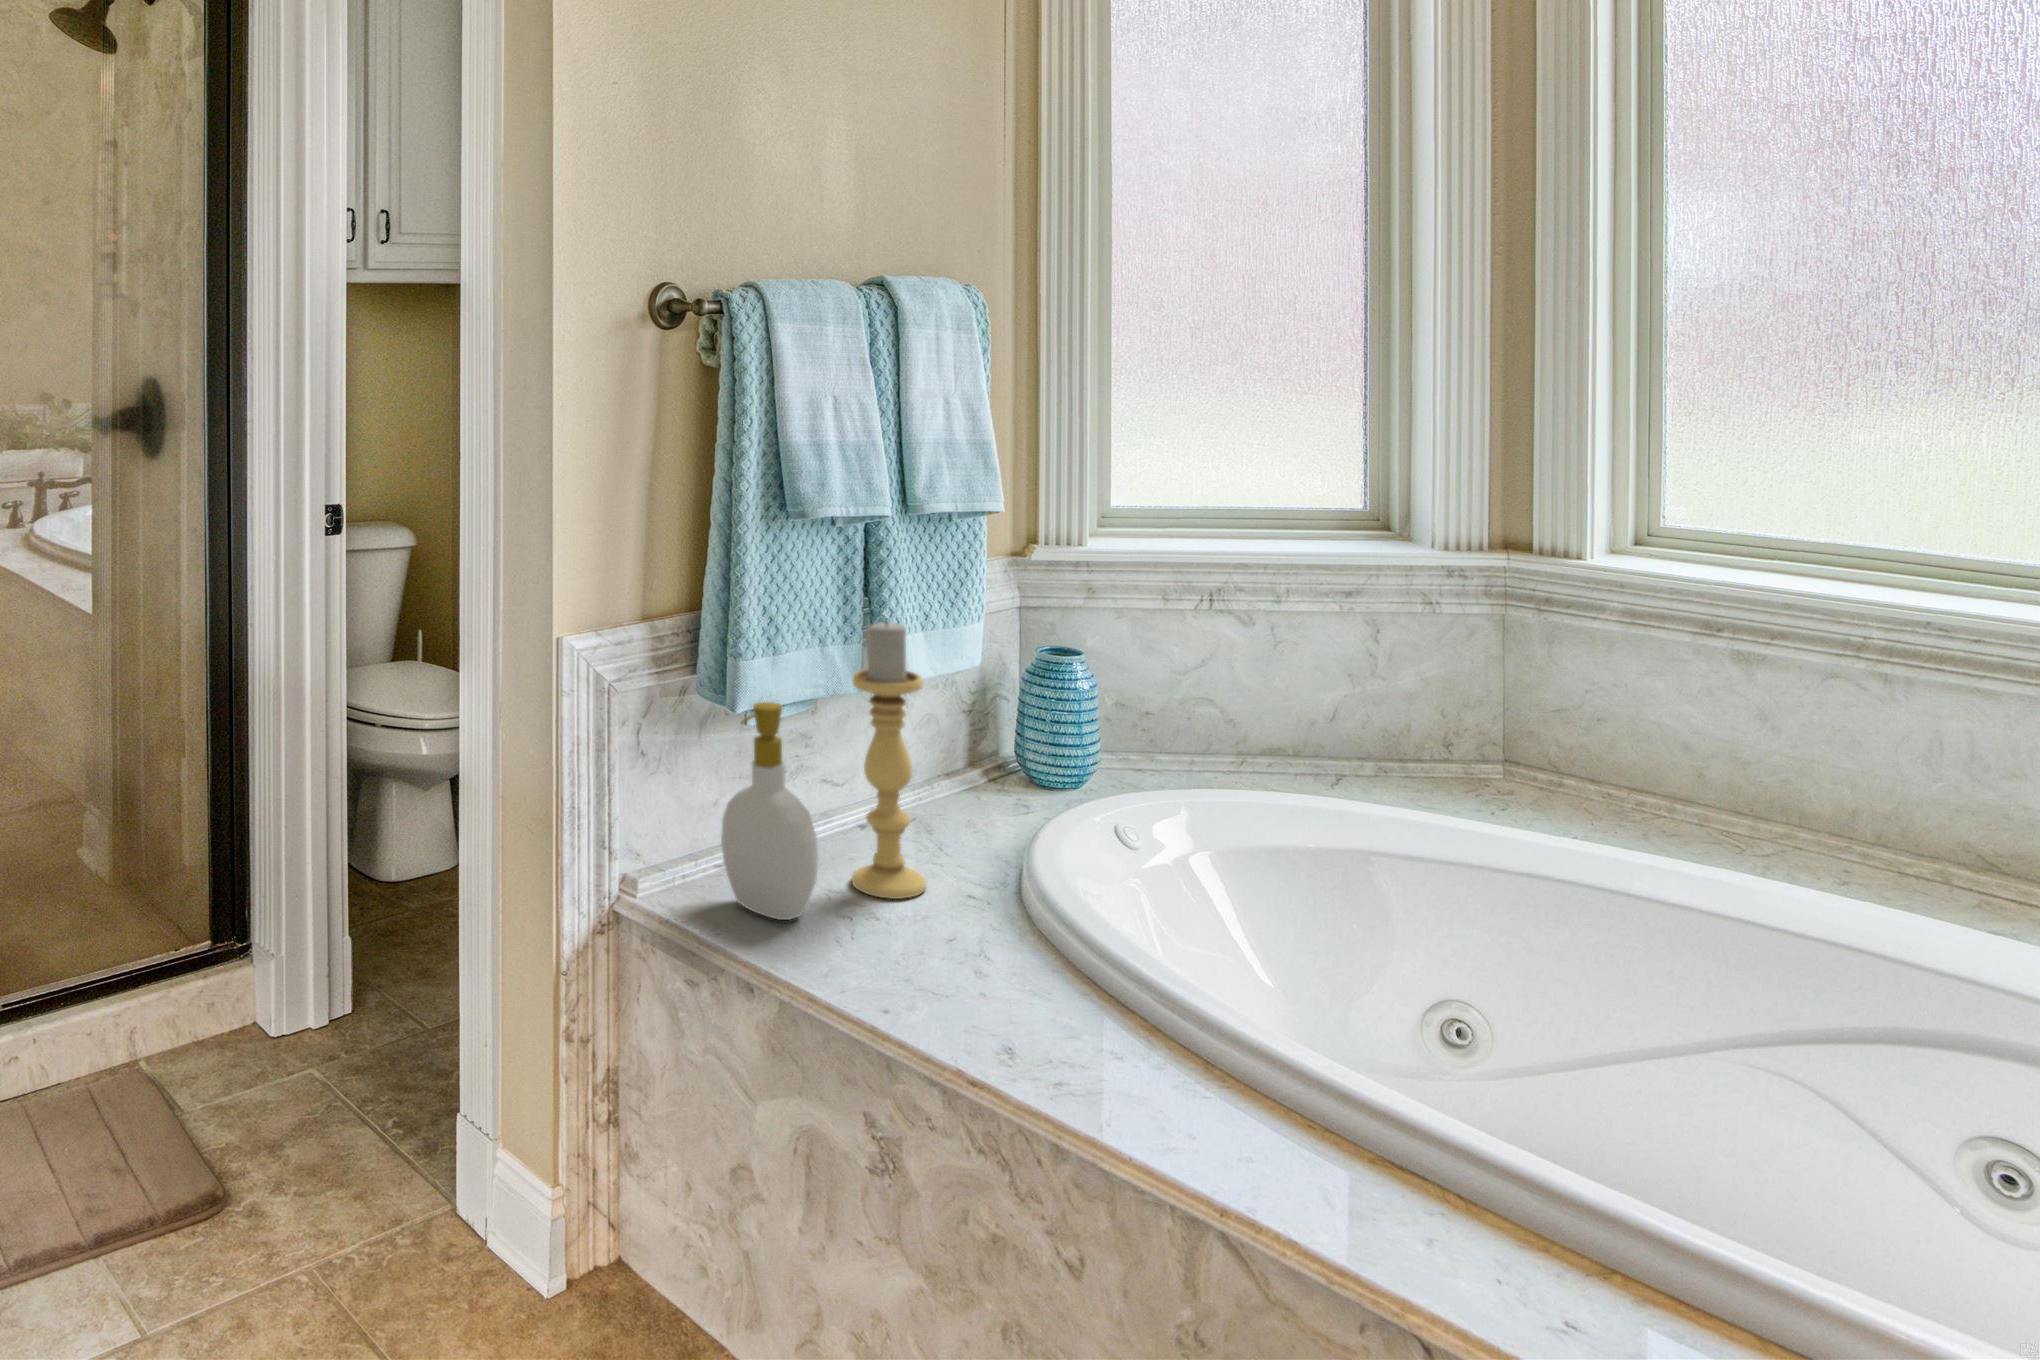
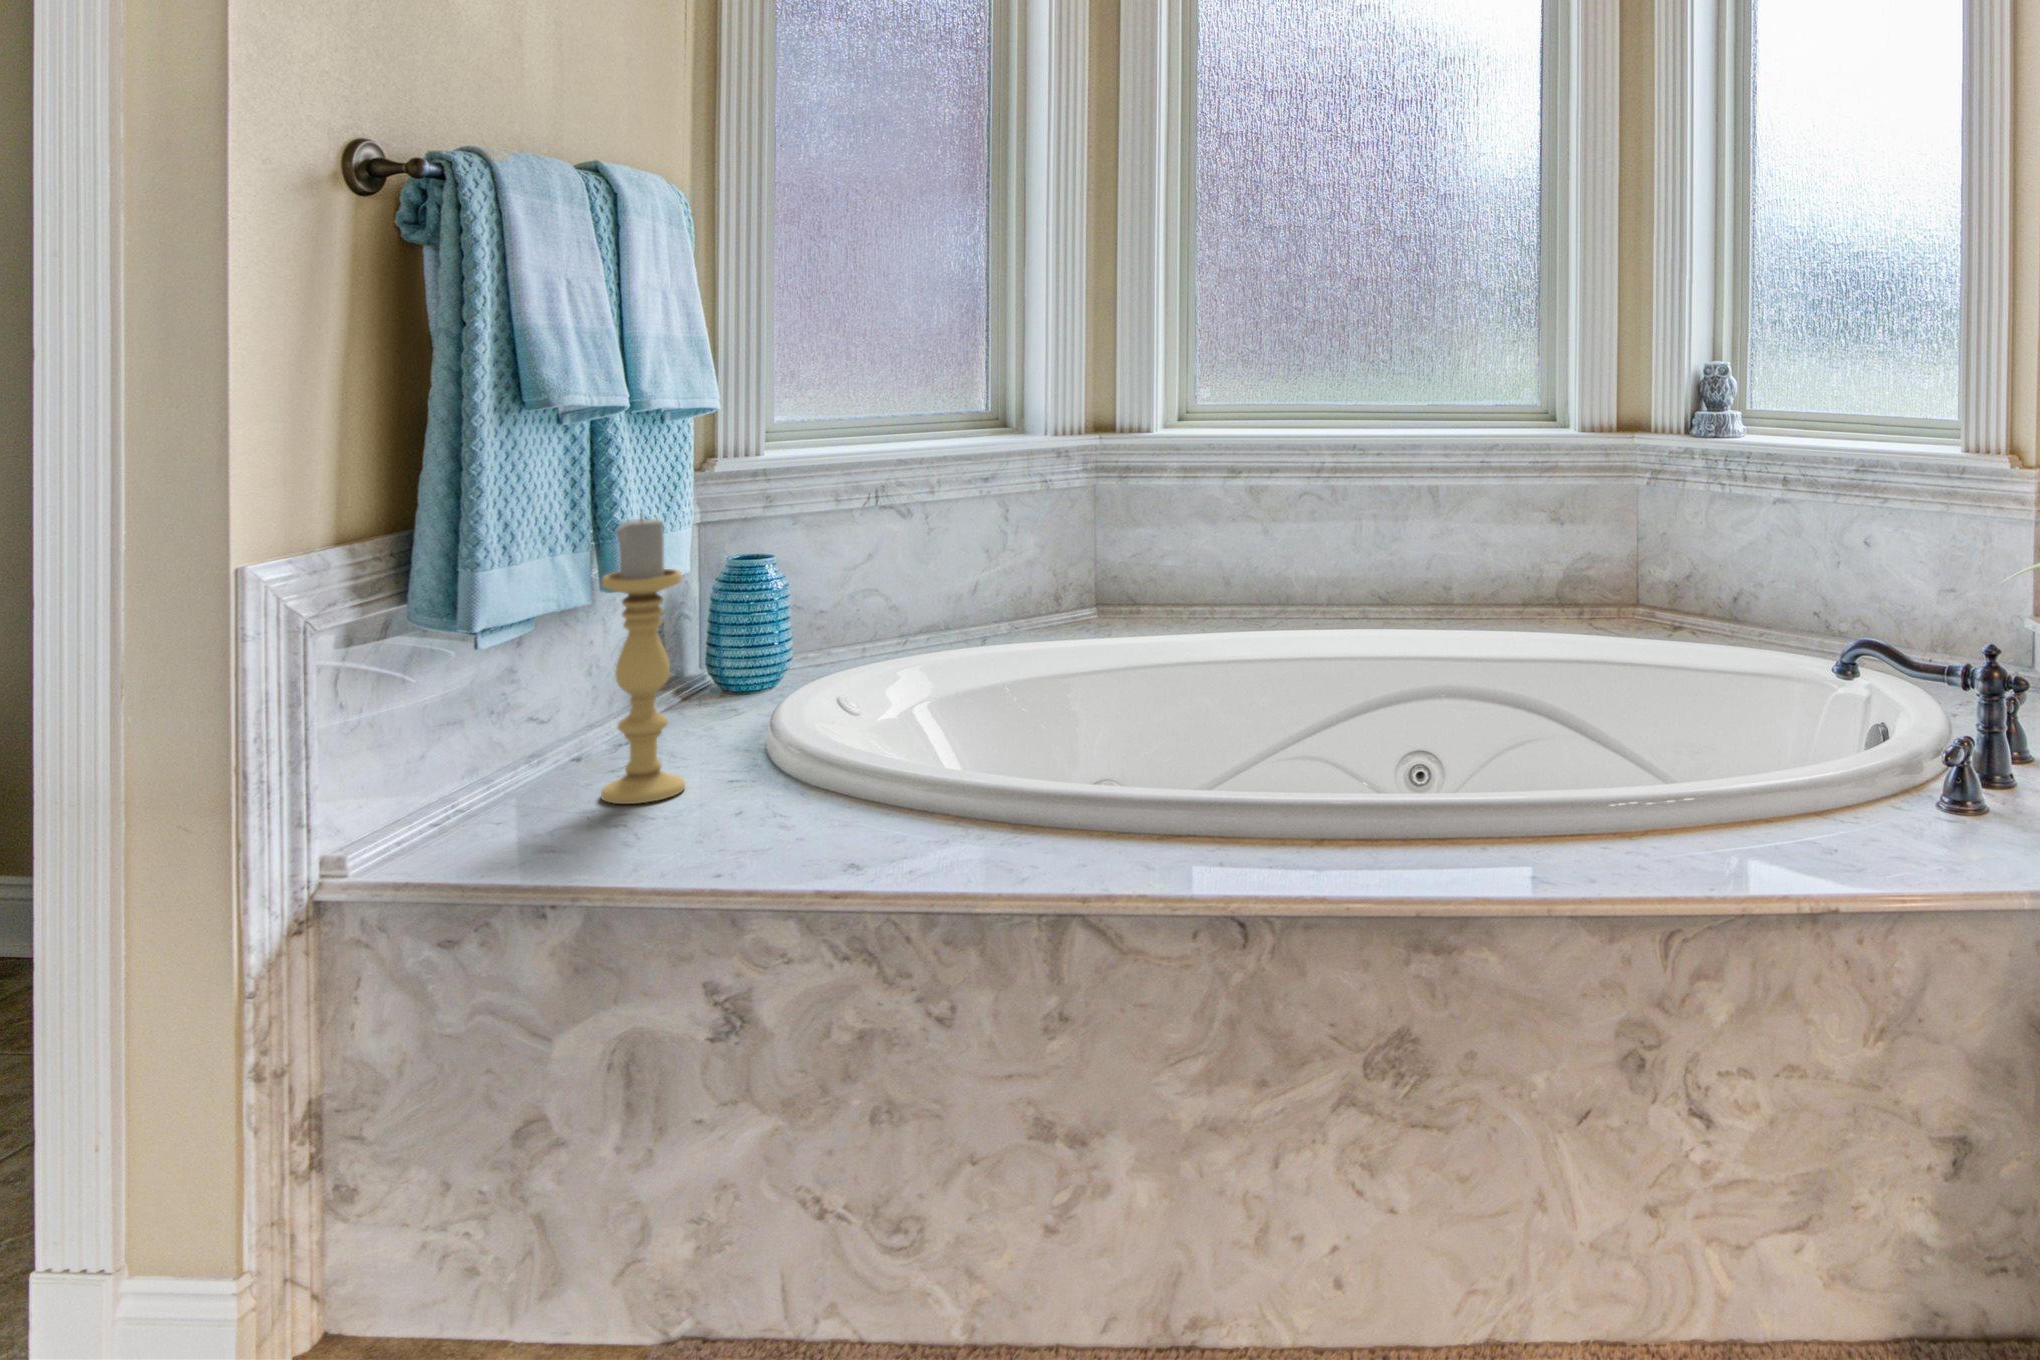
soap bottle: present [721,702,818,920] -> none [460,612,595,846]

